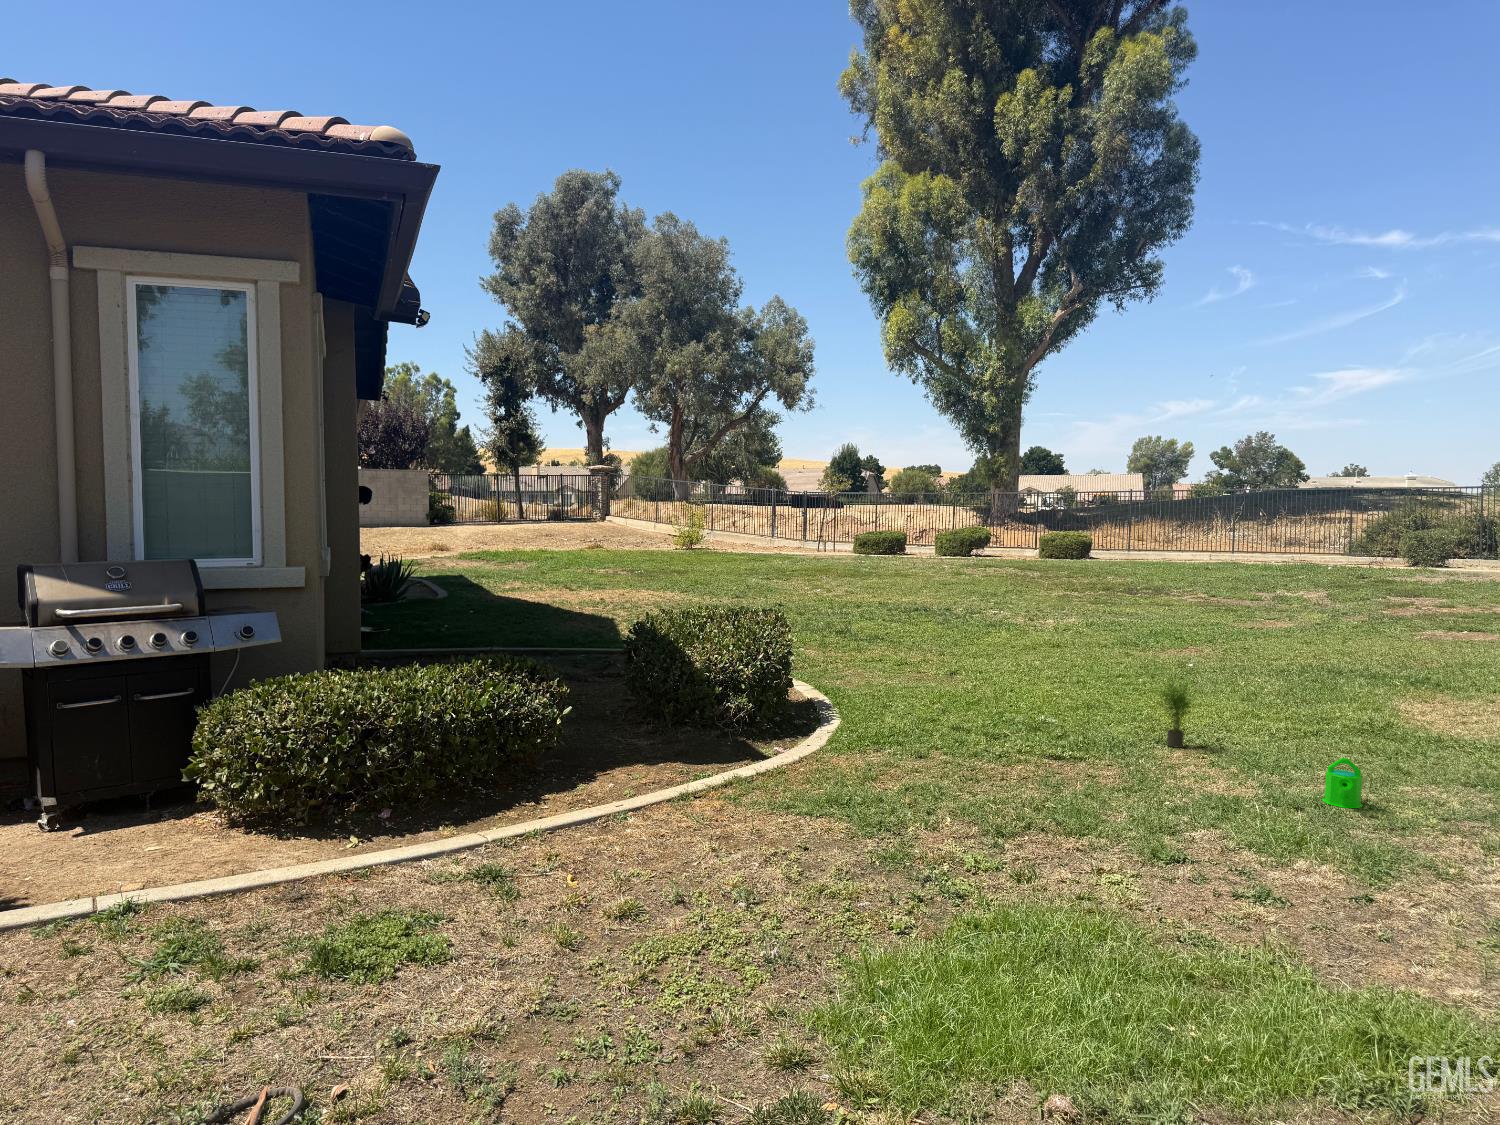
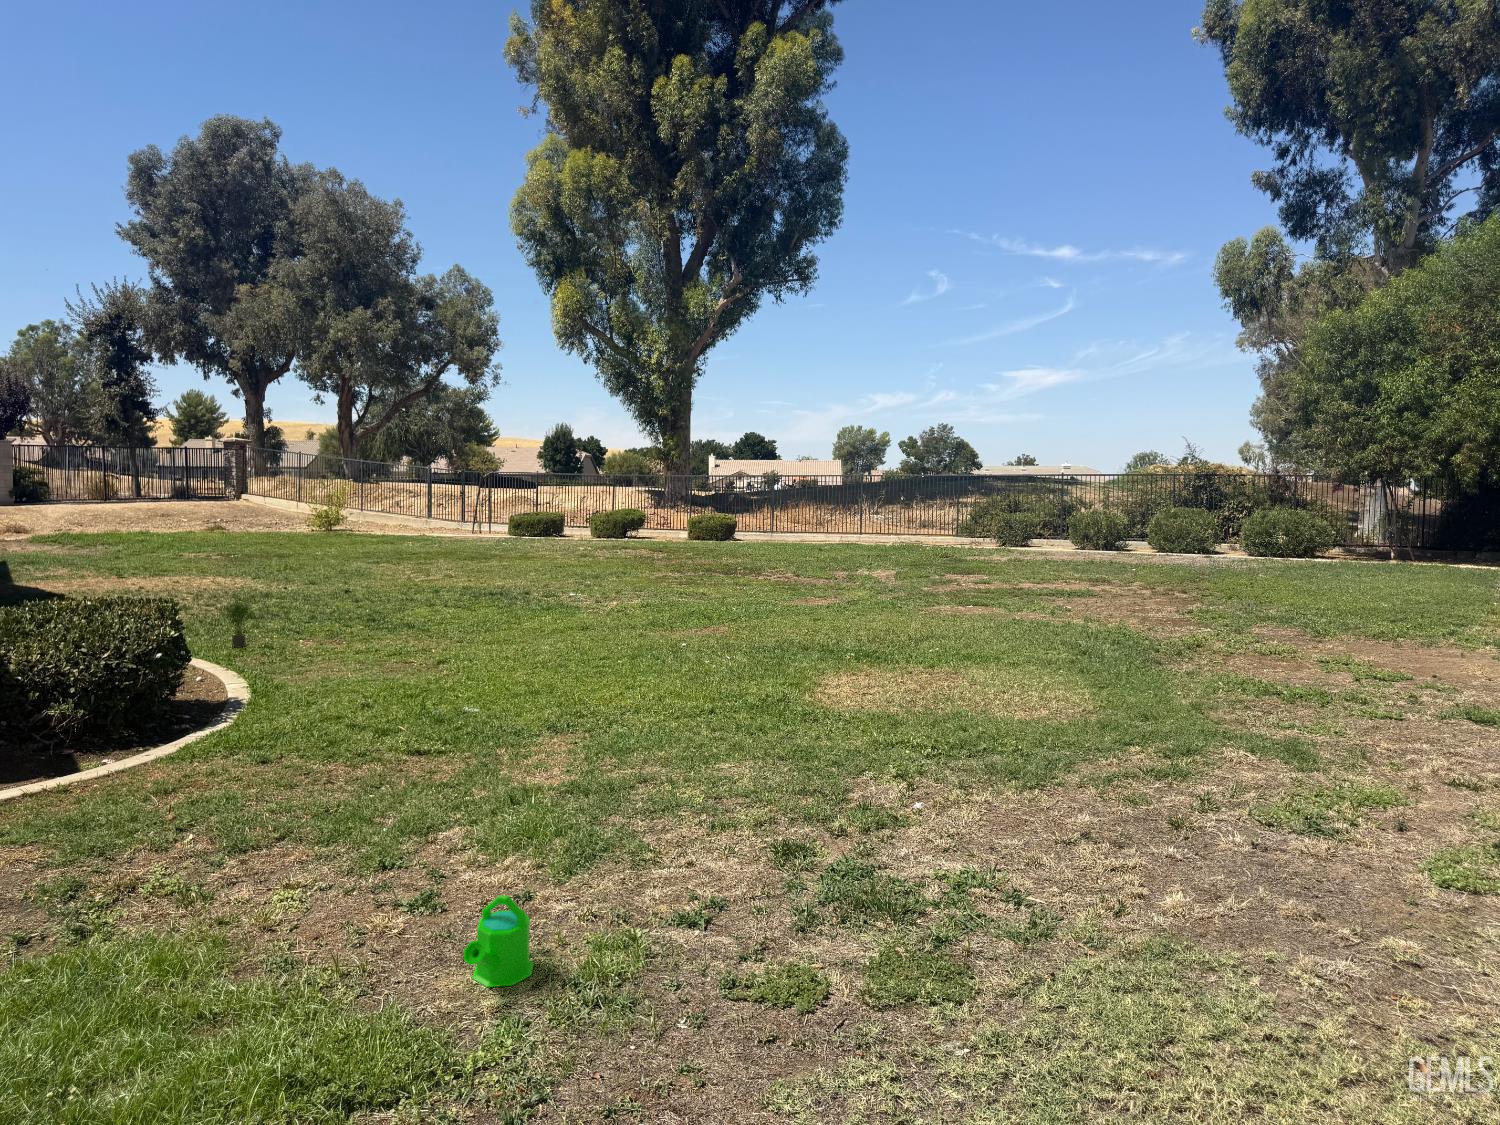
potted plant: present [1160,679,1195,748] -> present [223,596,252,648]

